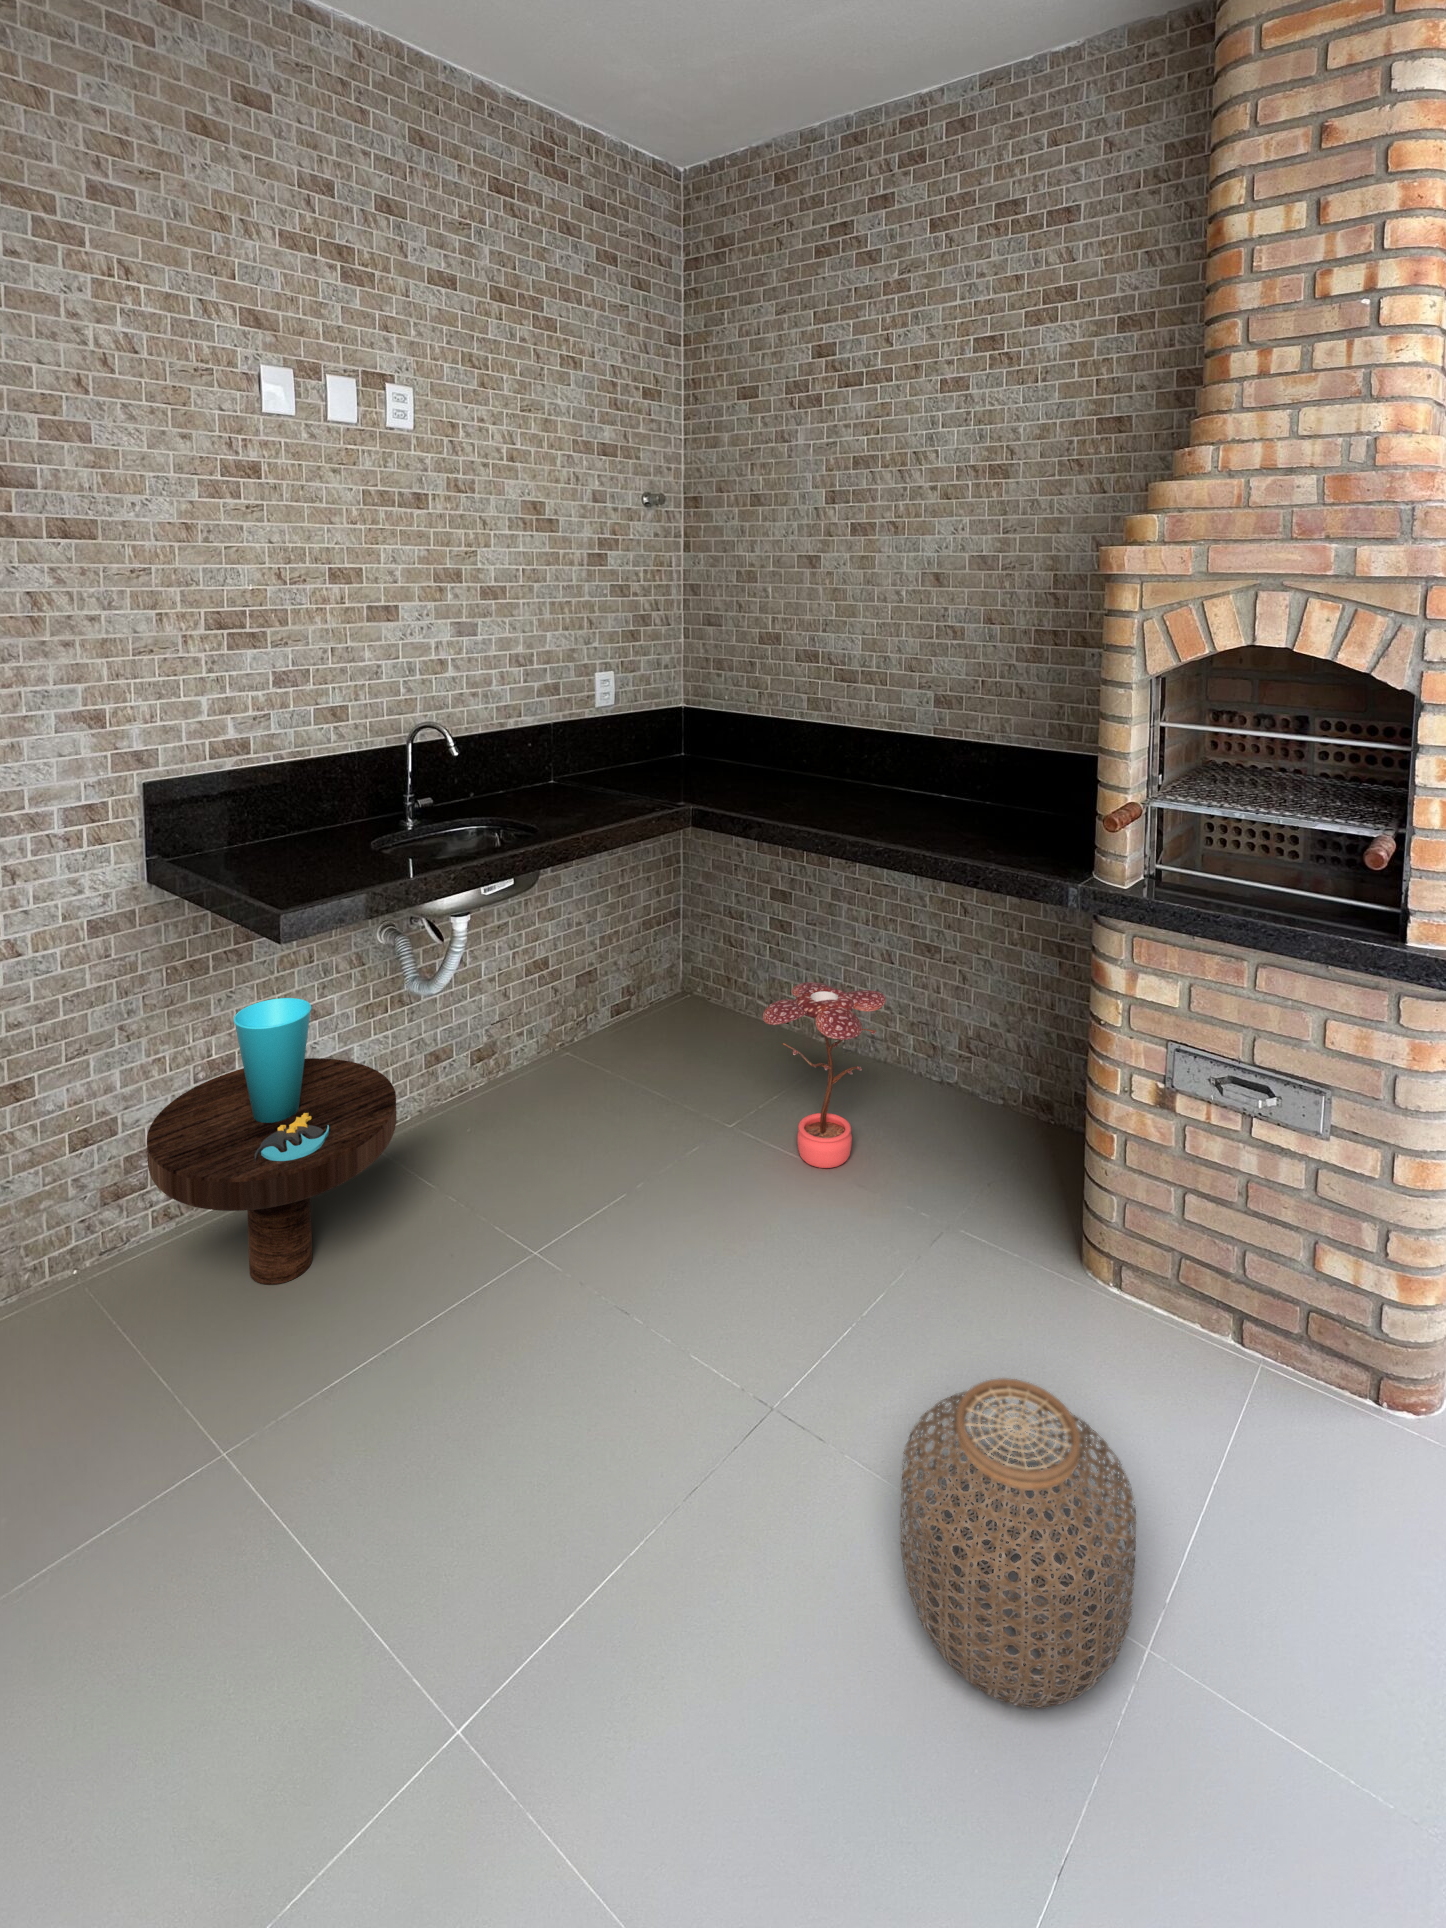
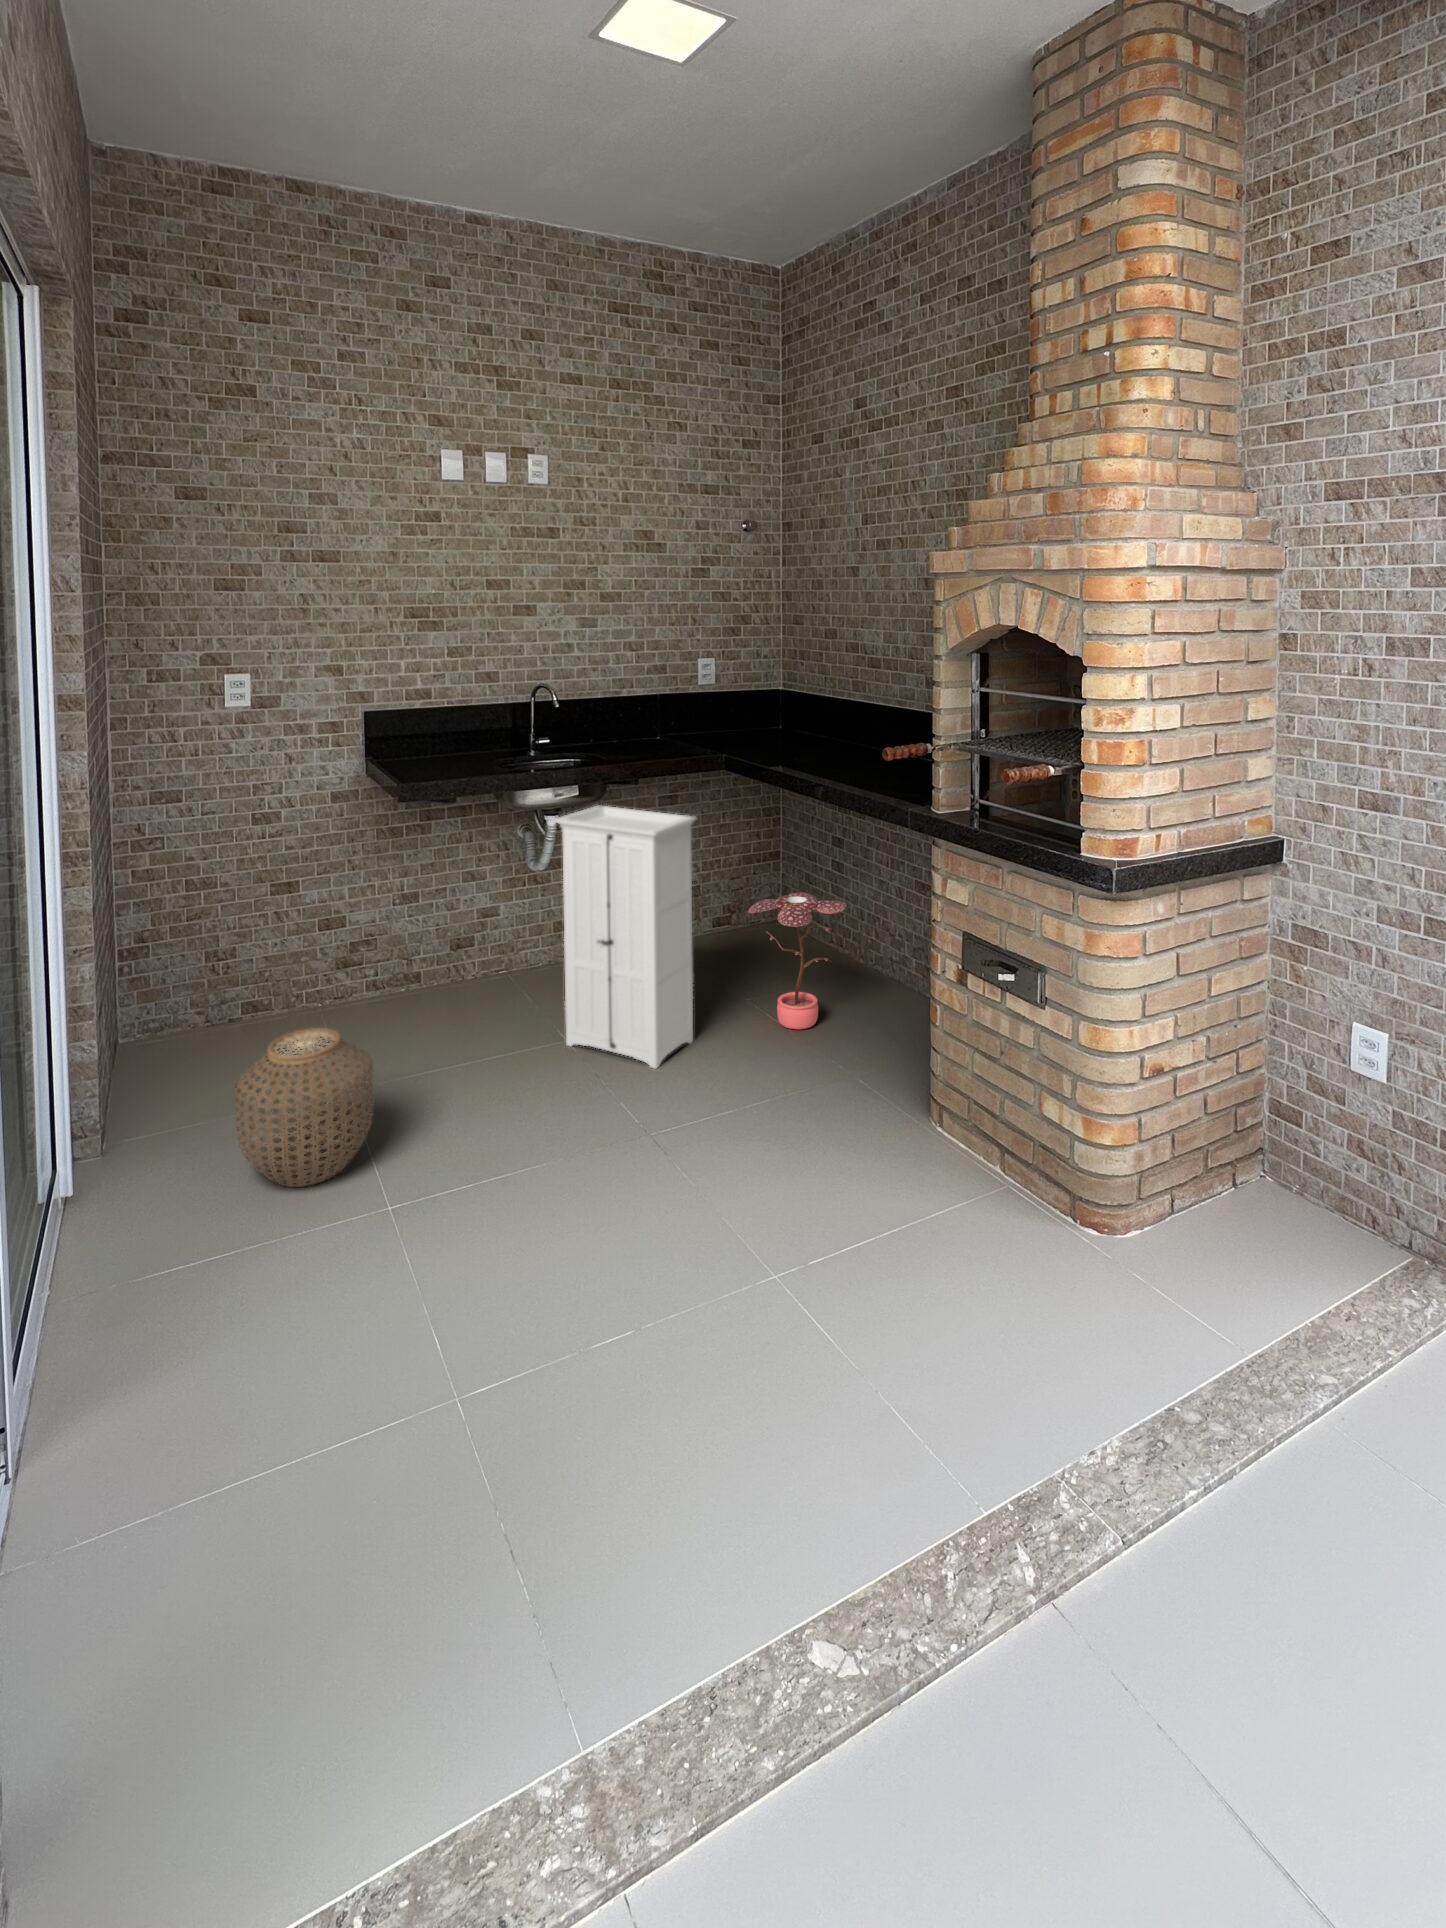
storage cabinet: none [523,895,724,1278] -> present [554,802,696,1069]
side table: present [147,998,396,1285] -> none [346,852,494,1029]
woven basket: present [900,1378,1136,1708] -> present [235,1028,374,1187]

